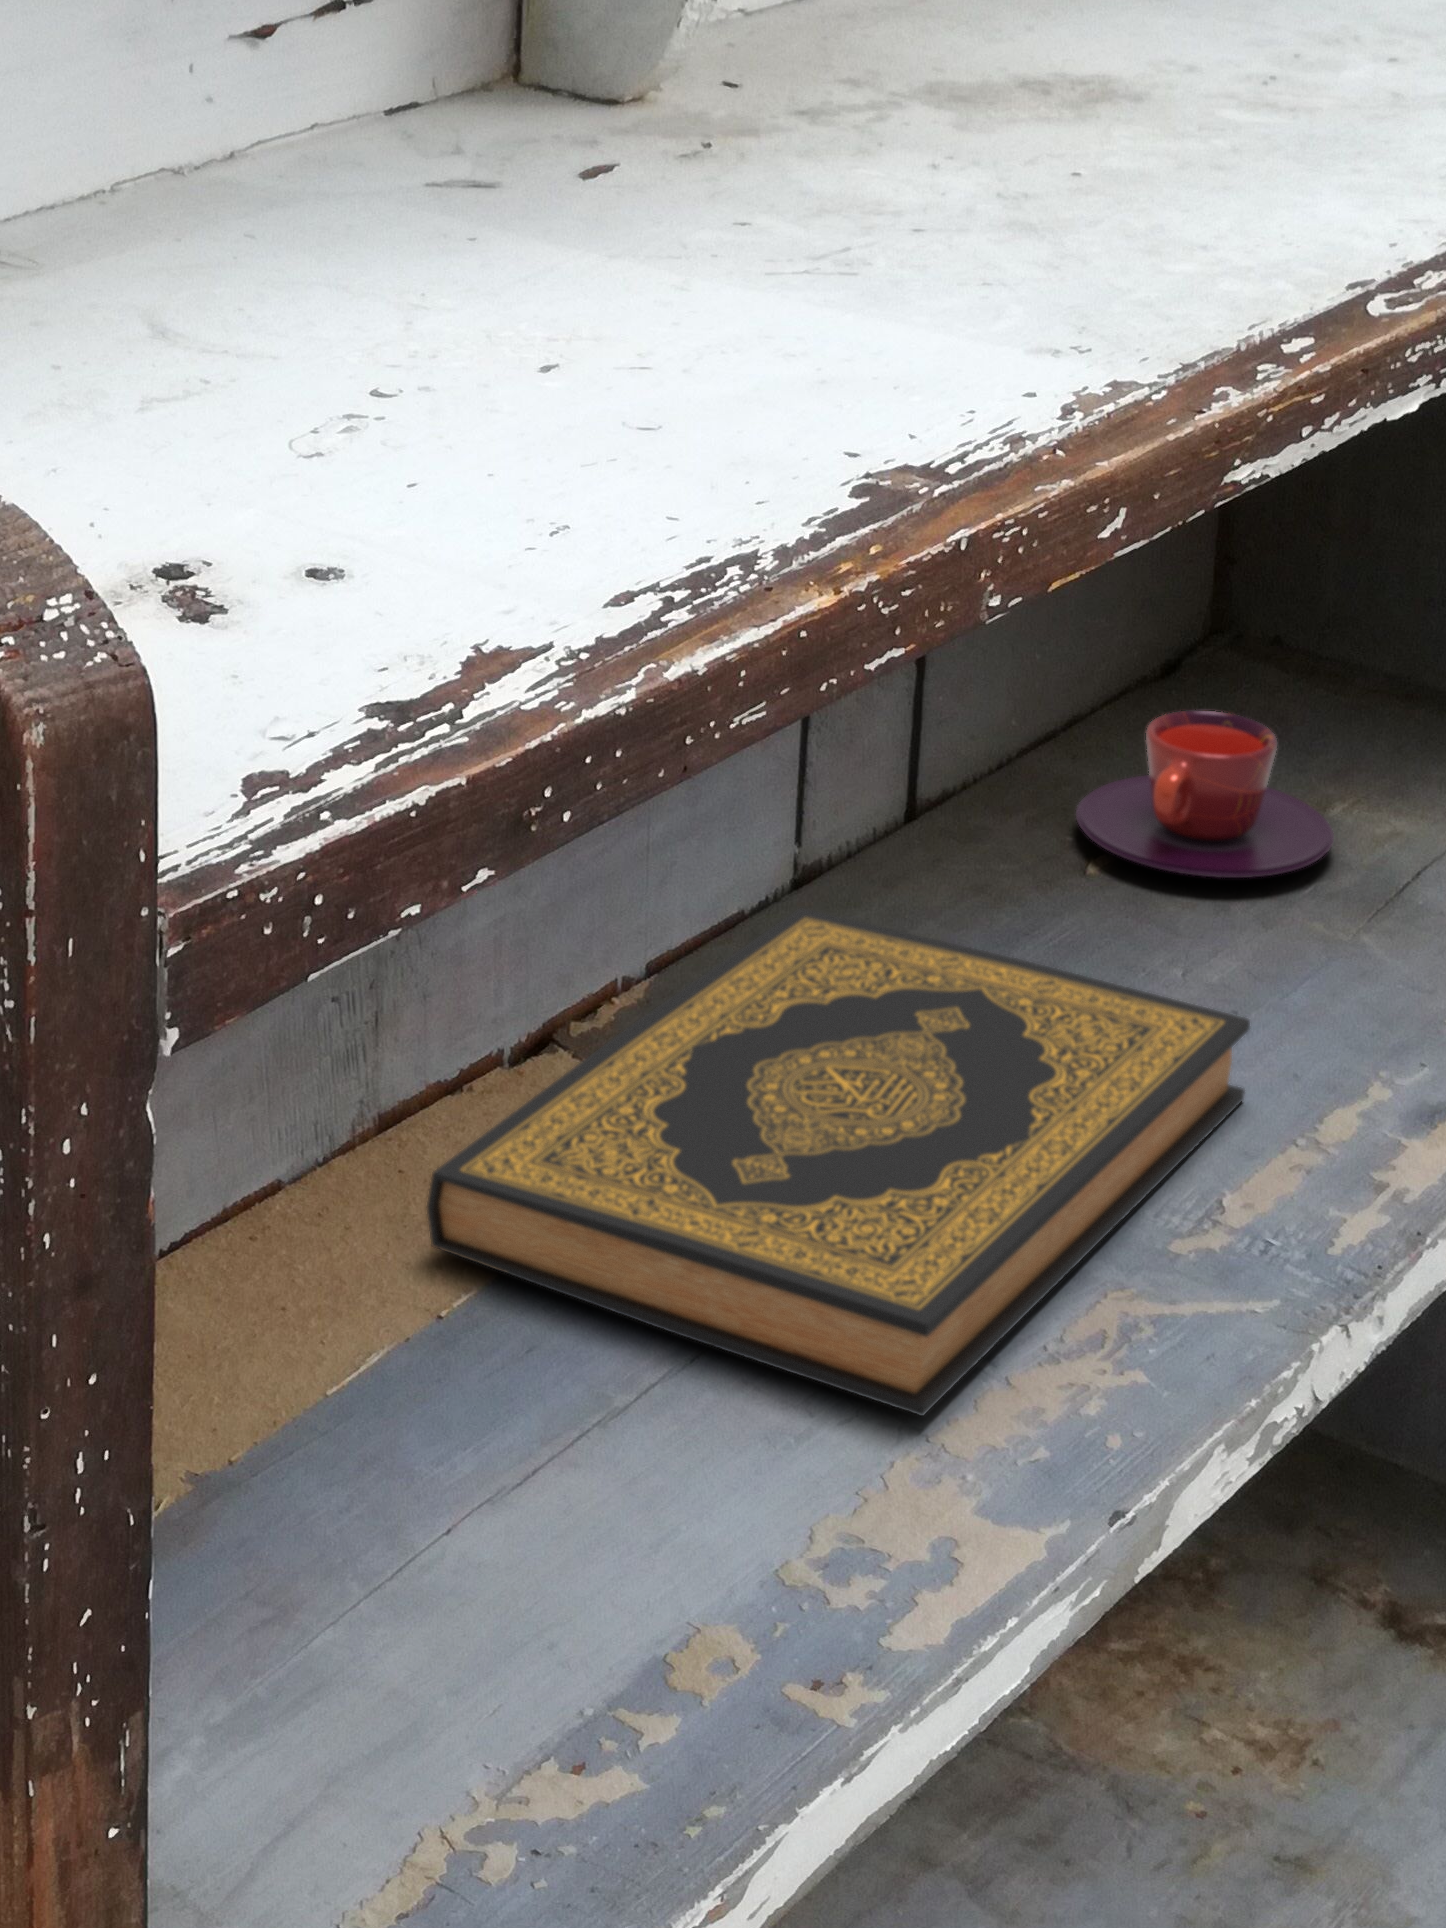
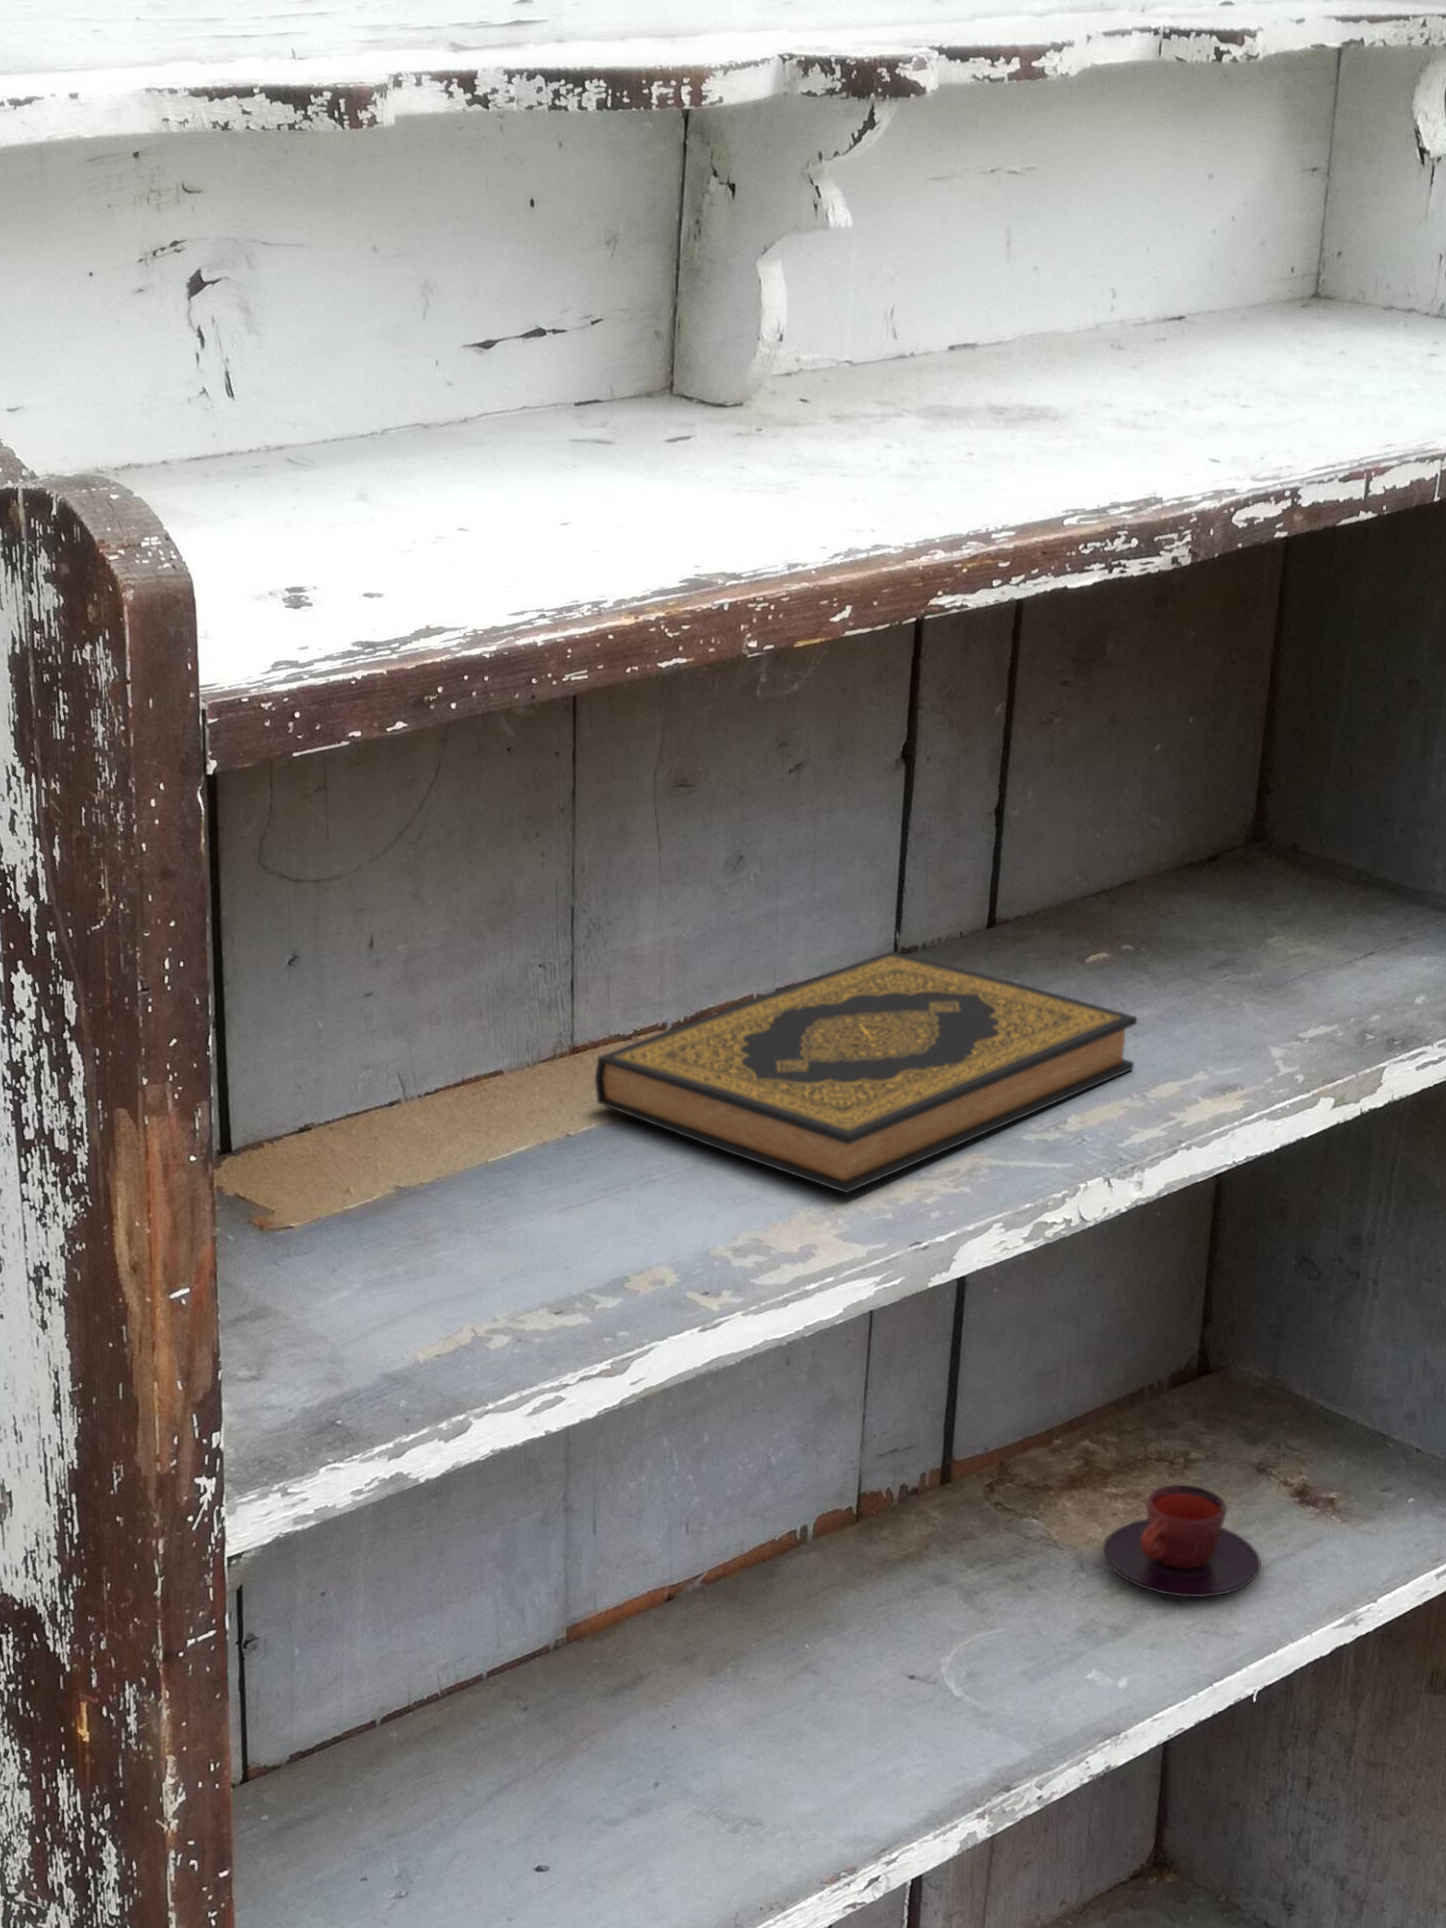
teacup: present [1076,710,1334,878] -> present [1103,1485,1261,1597]

